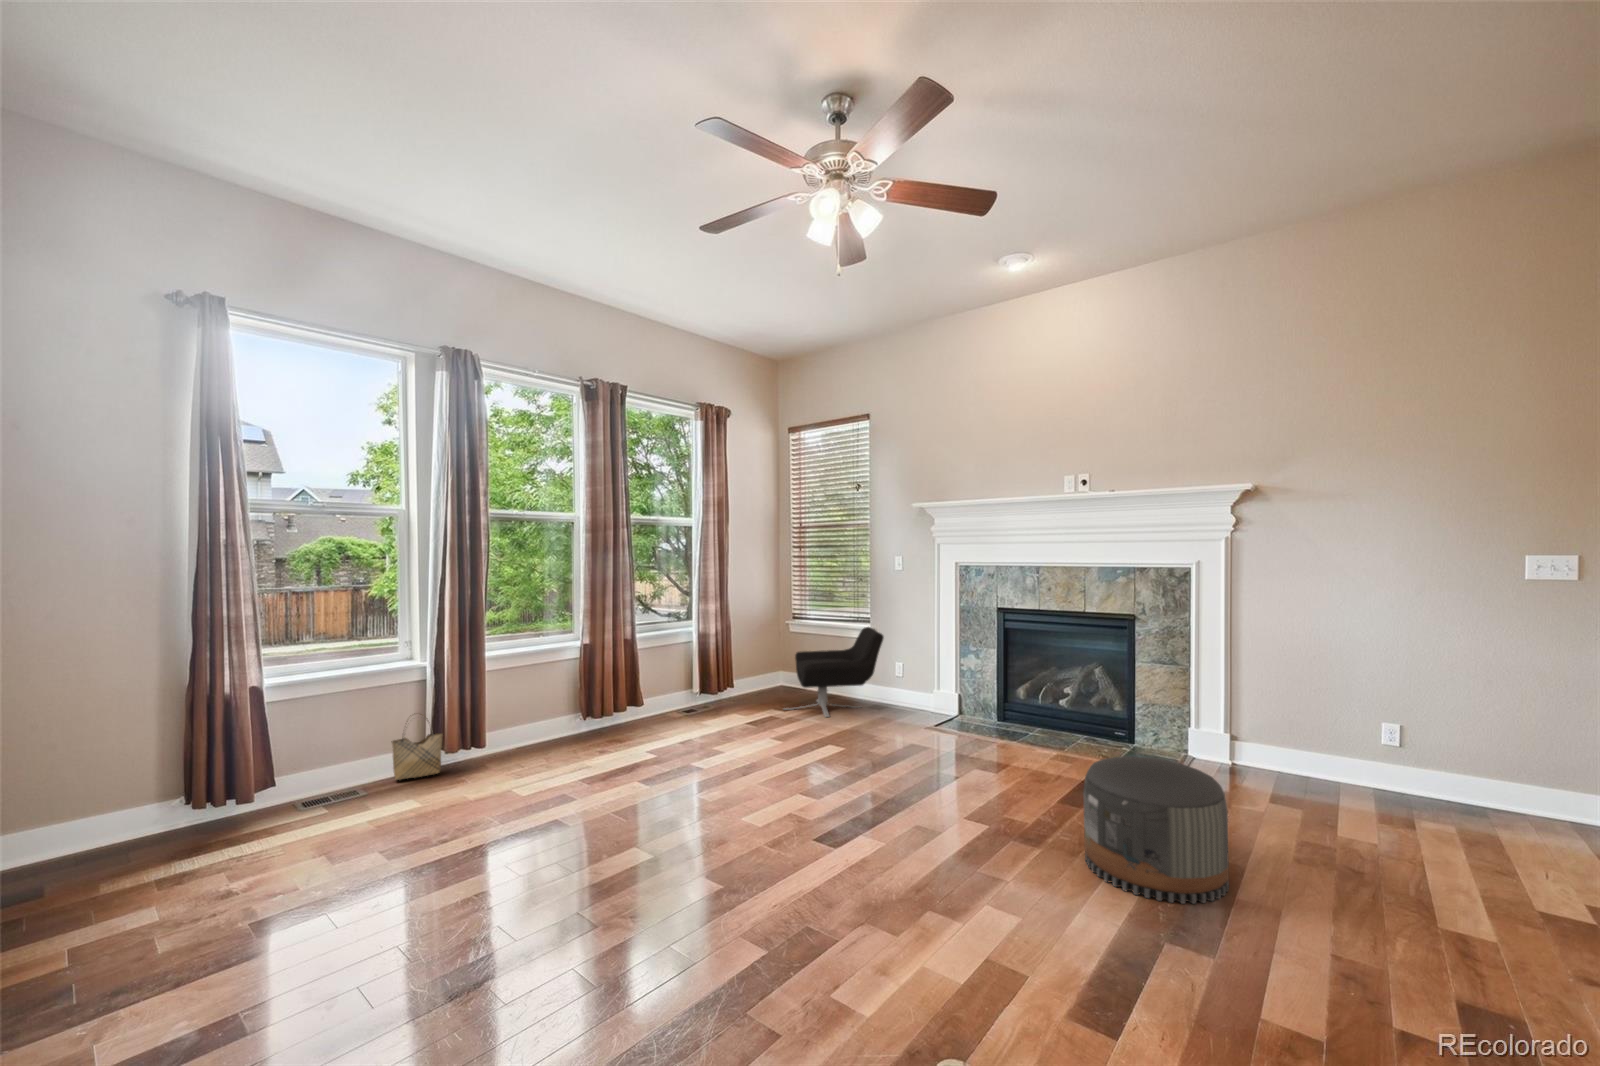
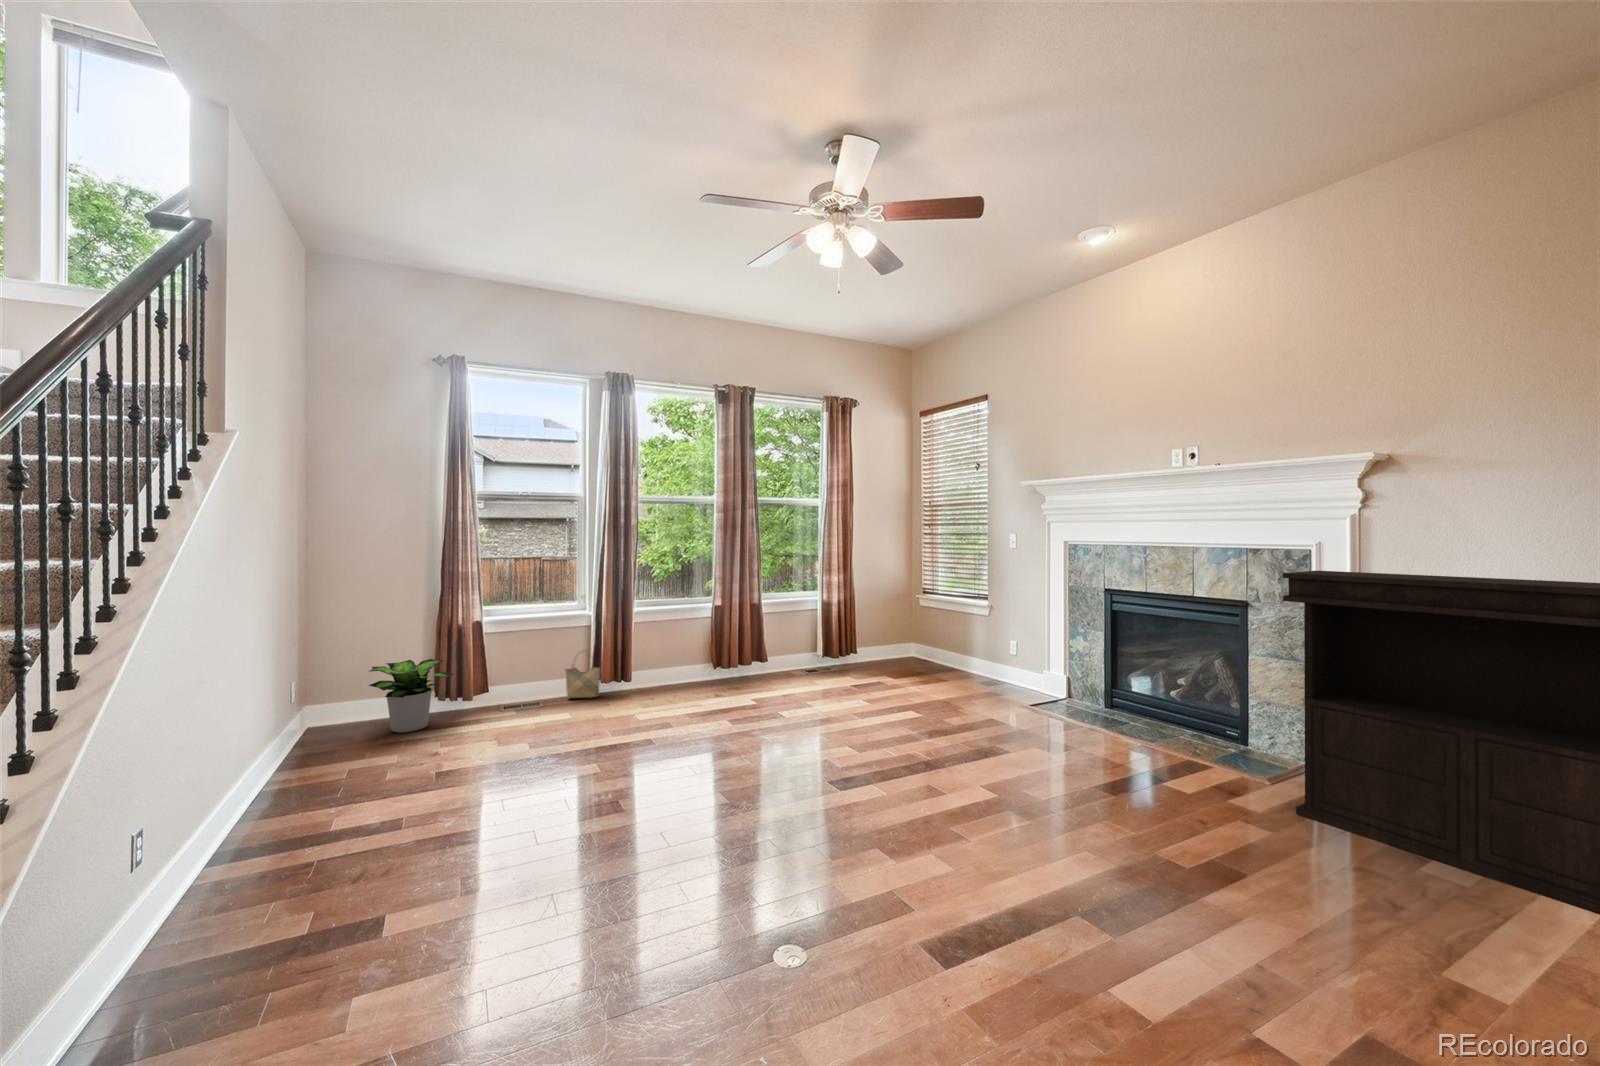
console table: none [1205,587,1524,861] -> present [1283,571,1600,915]
lounge chair: present [784,627,884,717] -> none [893,604,988,687]
potted plant: none [80,747,234,868] -> present [369,659,454,733]
pouf: present [1083,756,1229,904] -> none [1067,743,1220,903]

